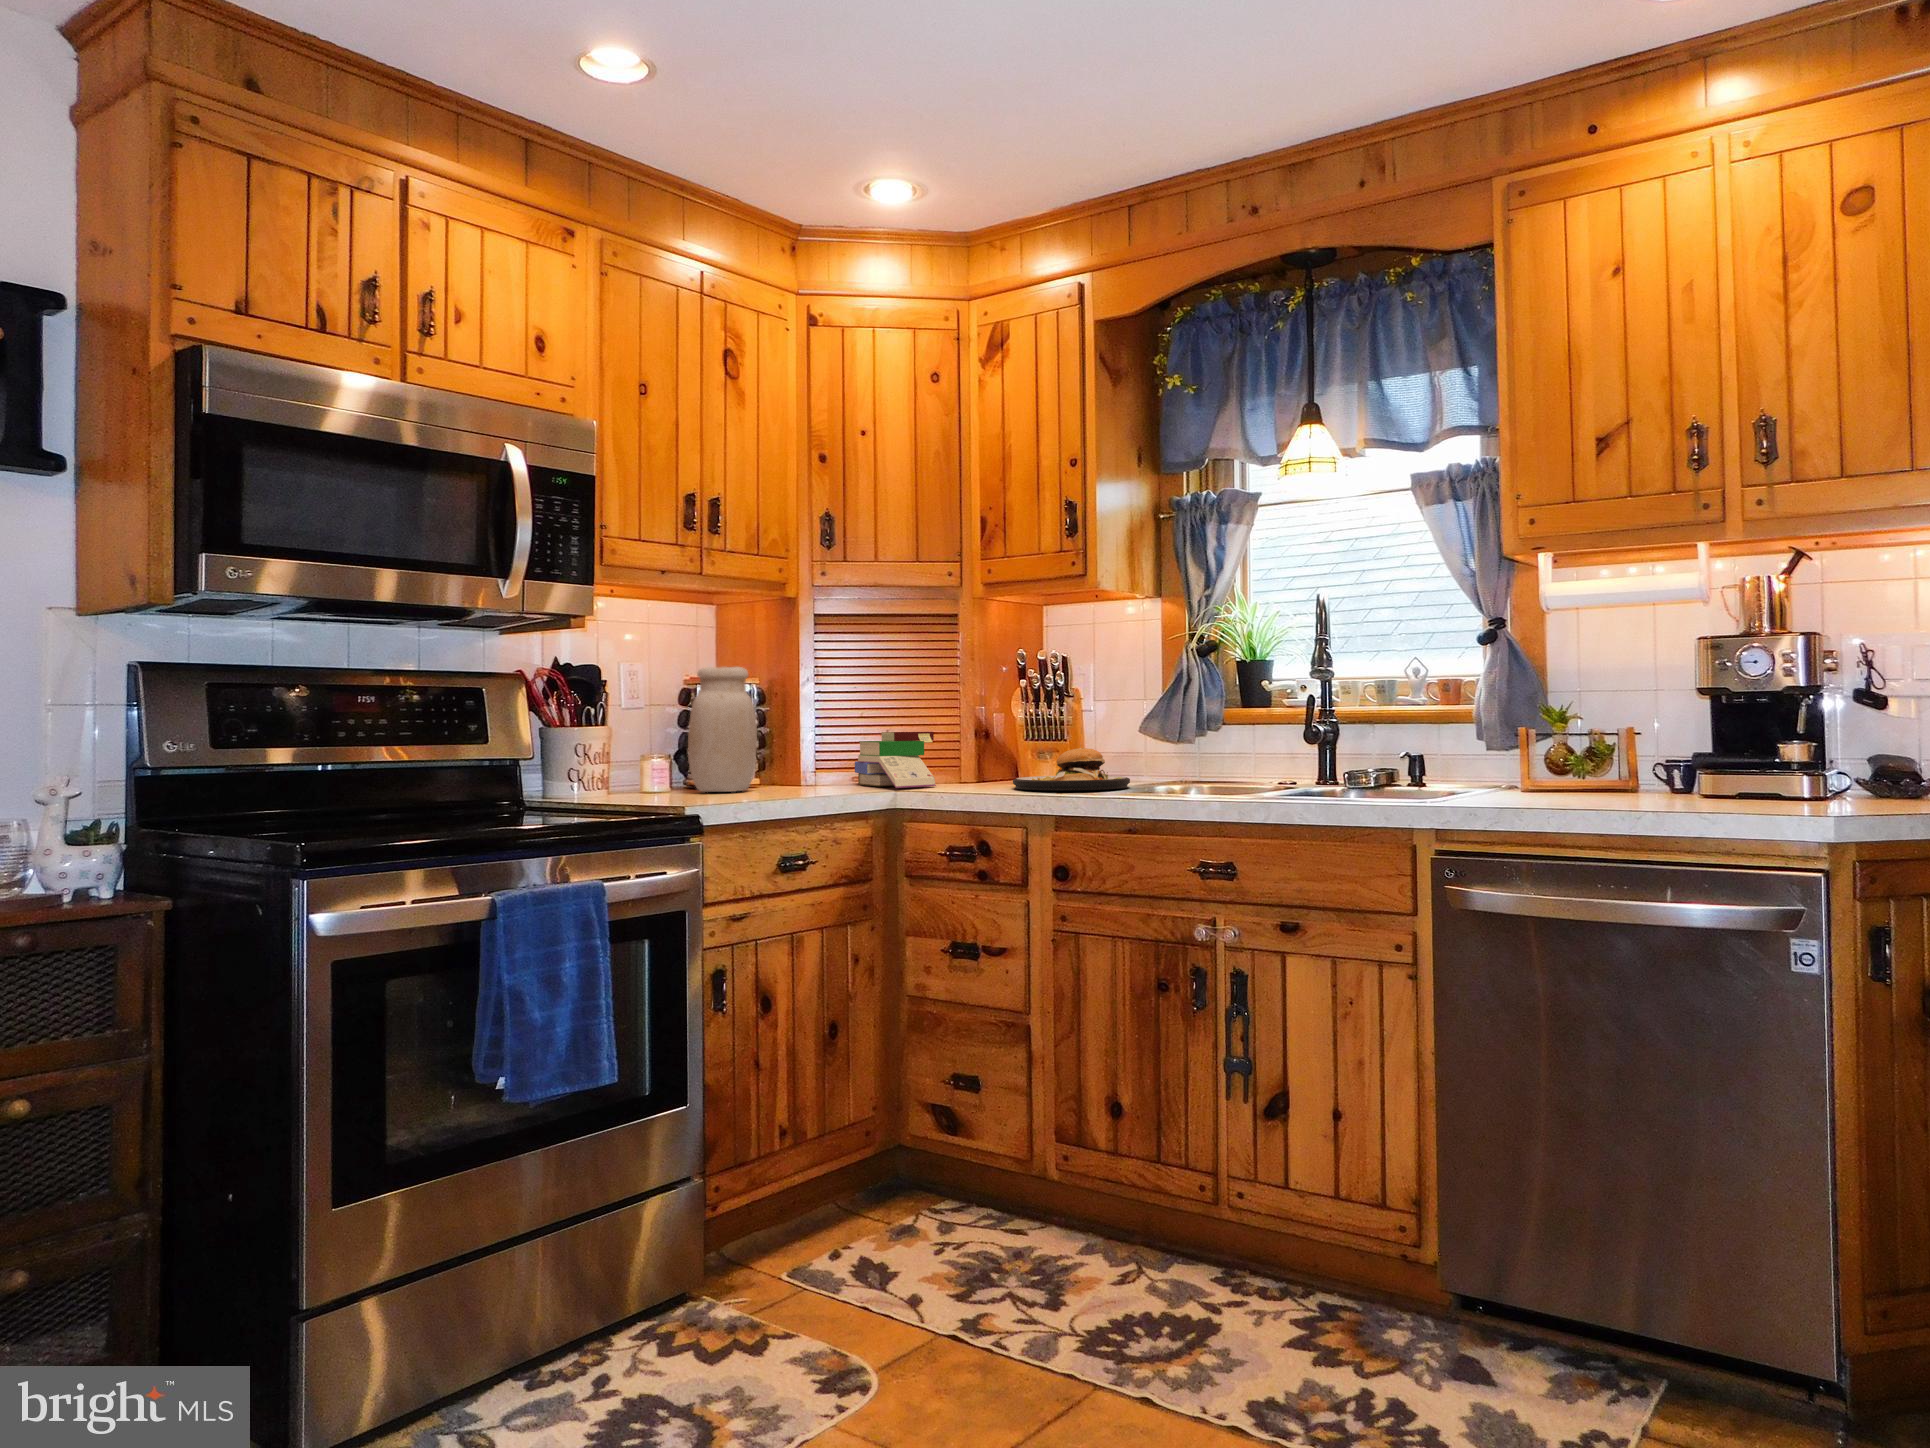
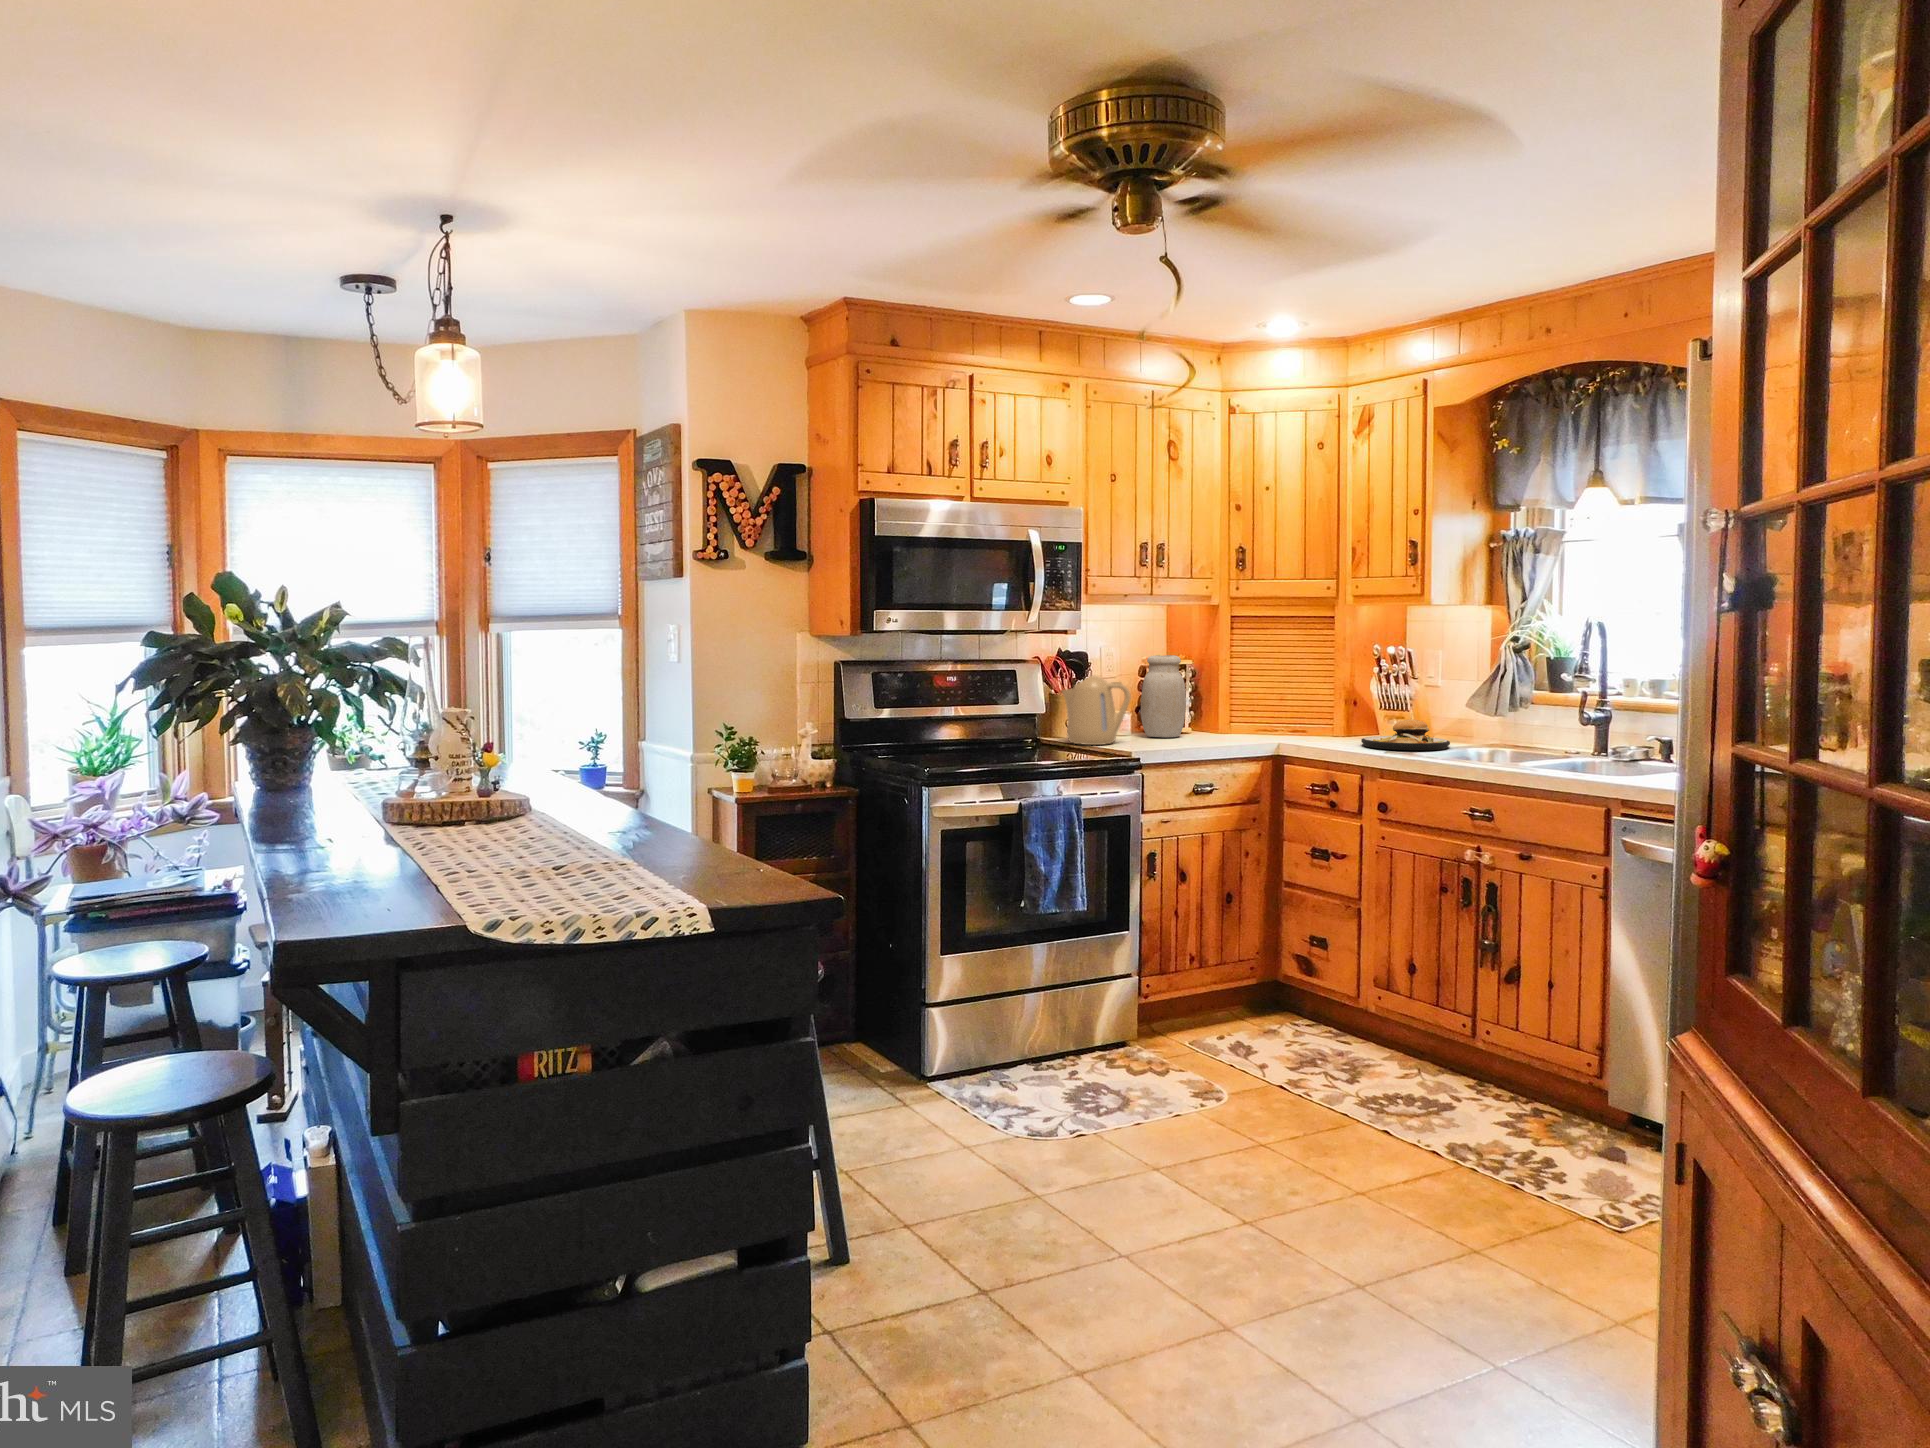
kettle: none [560,694,676,804] -> present [1062,676,1131,745]
book: present [855,732,936,788] -> none [1255,699,1311,740]

